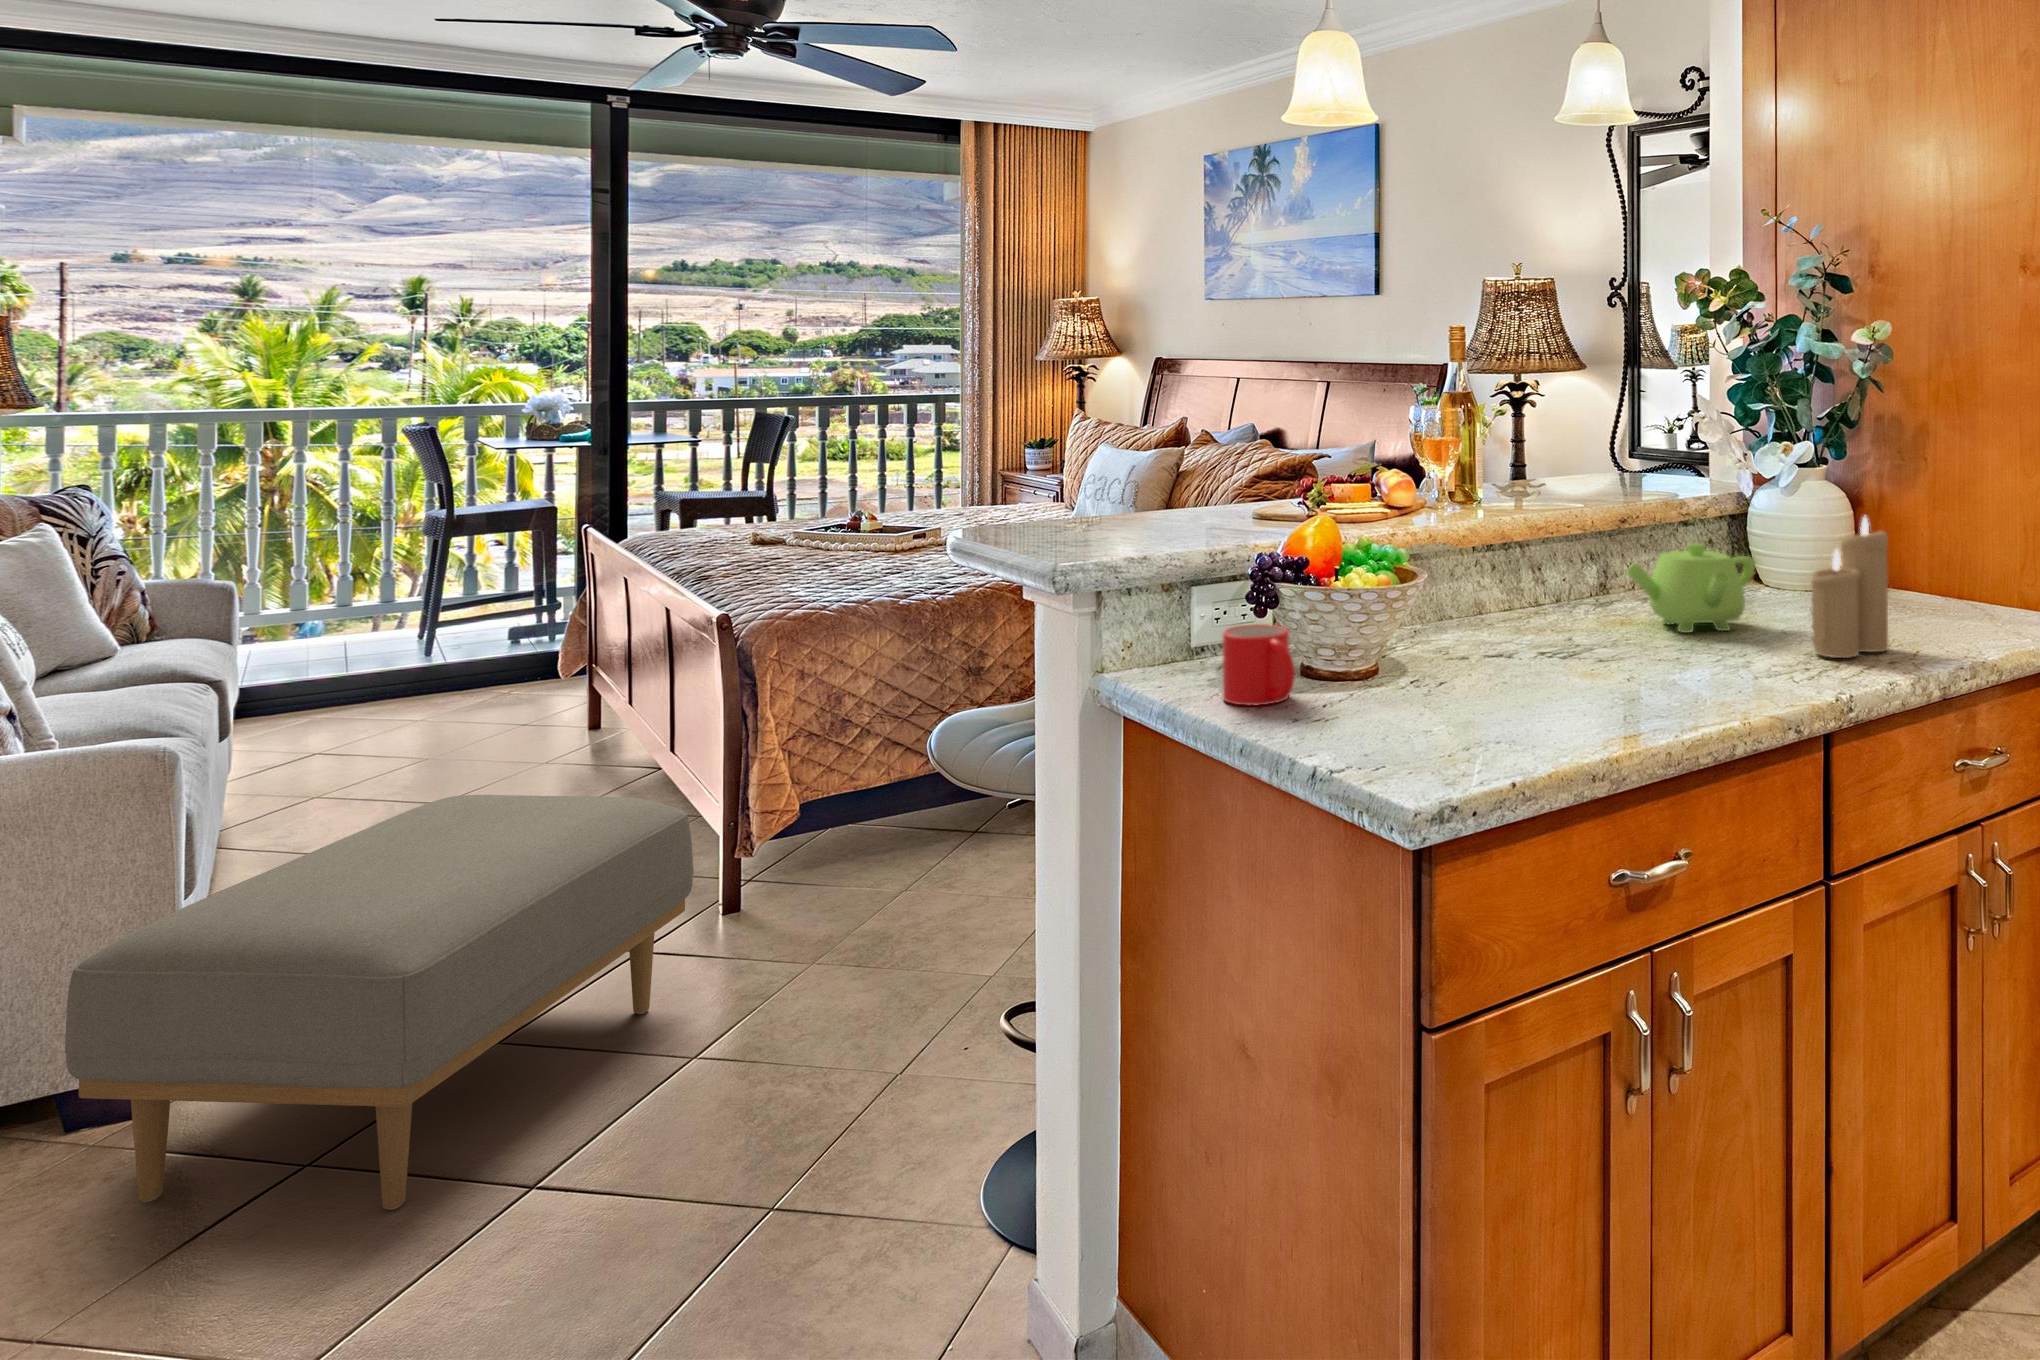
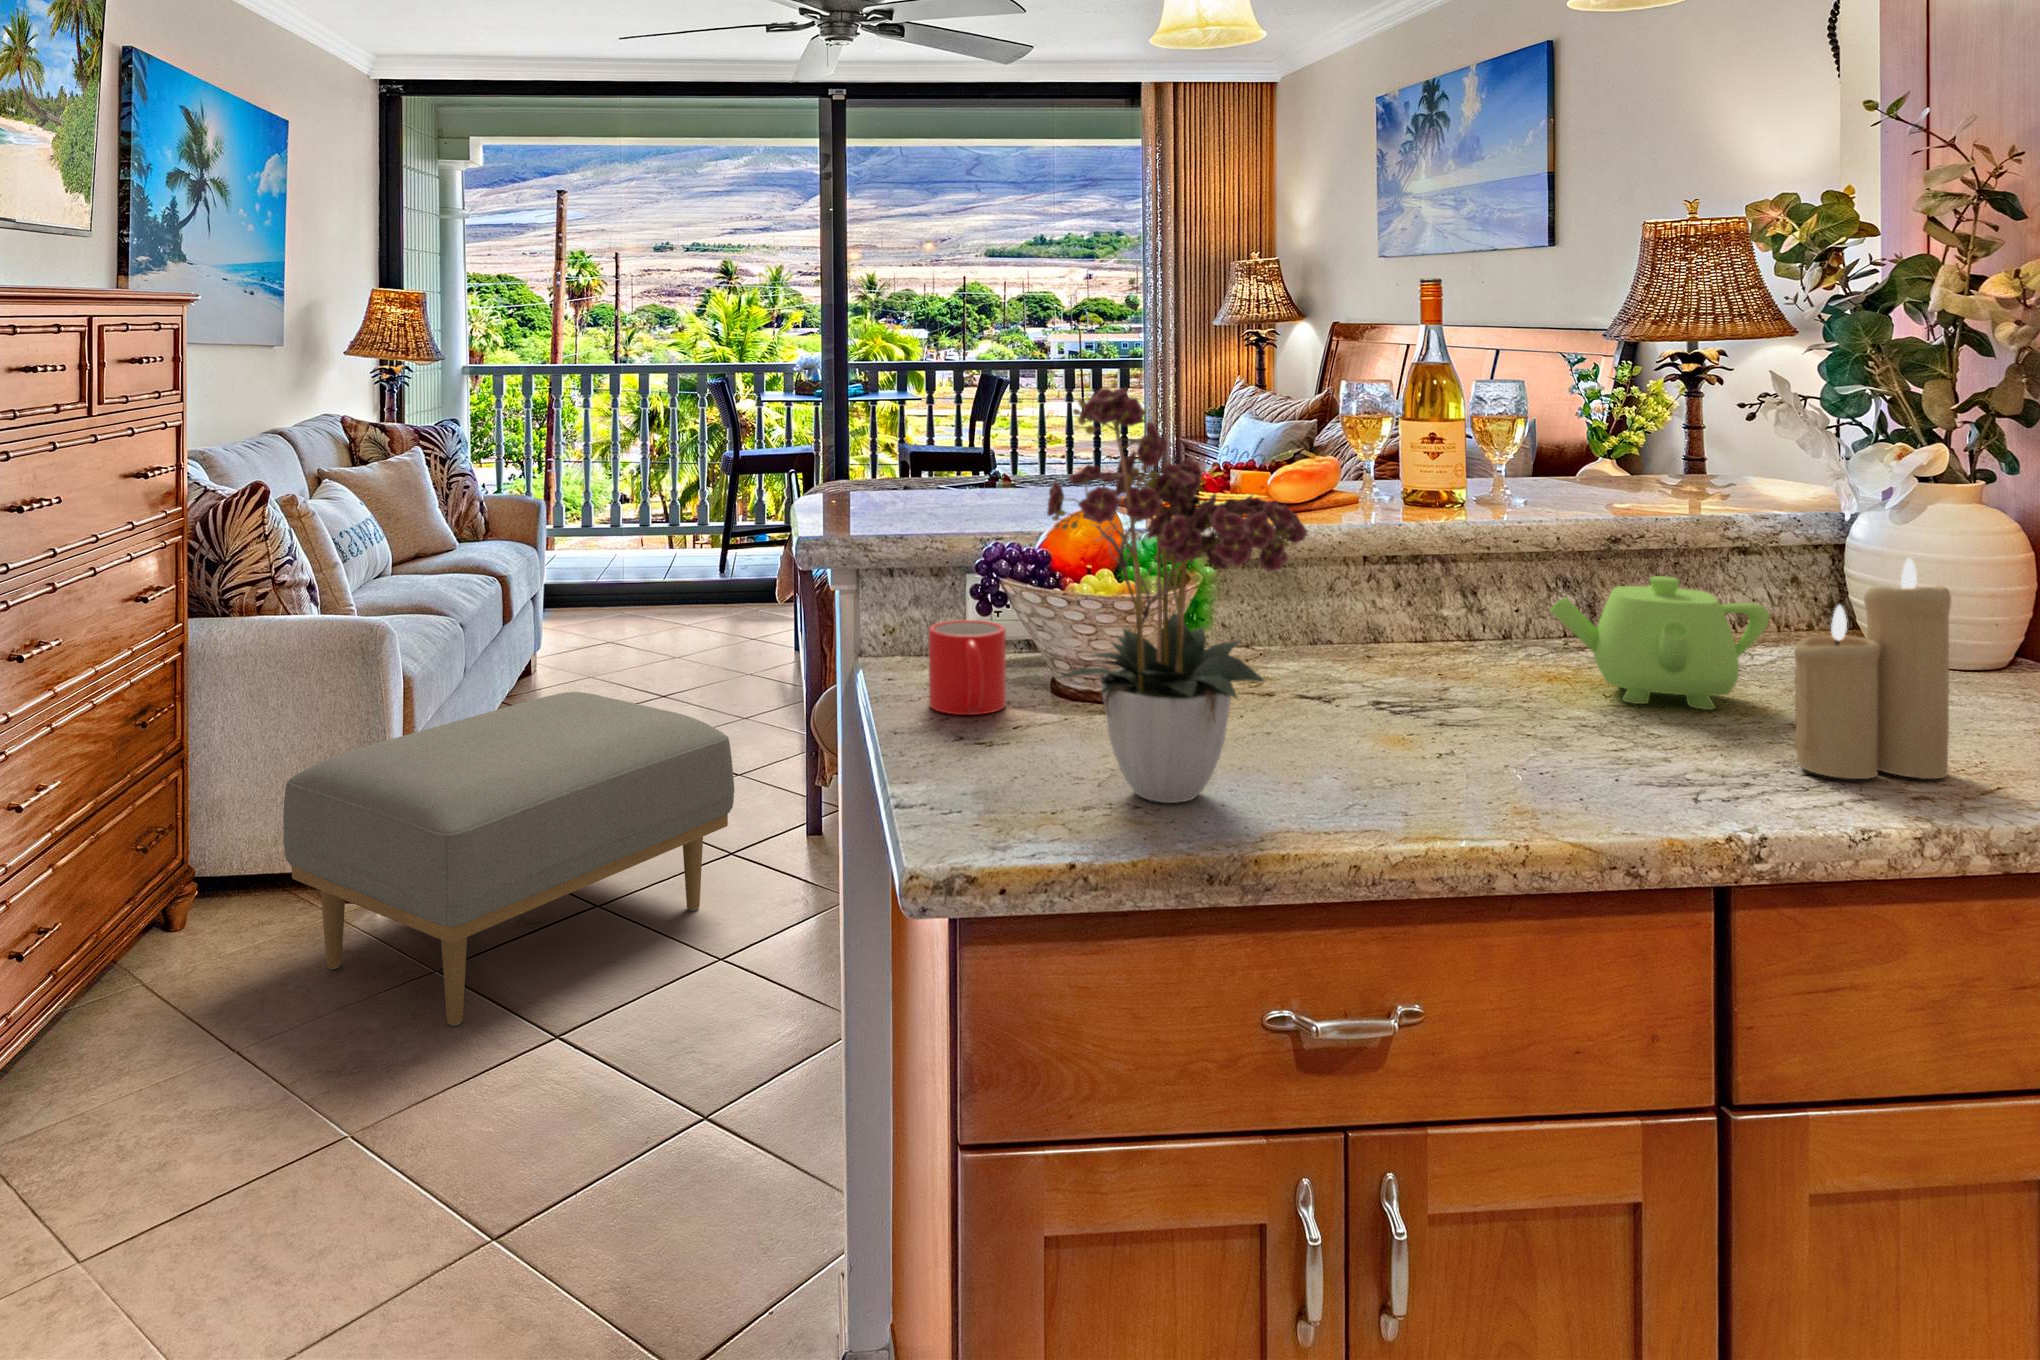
flower arrangement: none [1412,407,1608,736] -> present [1047,388,1308,803]

